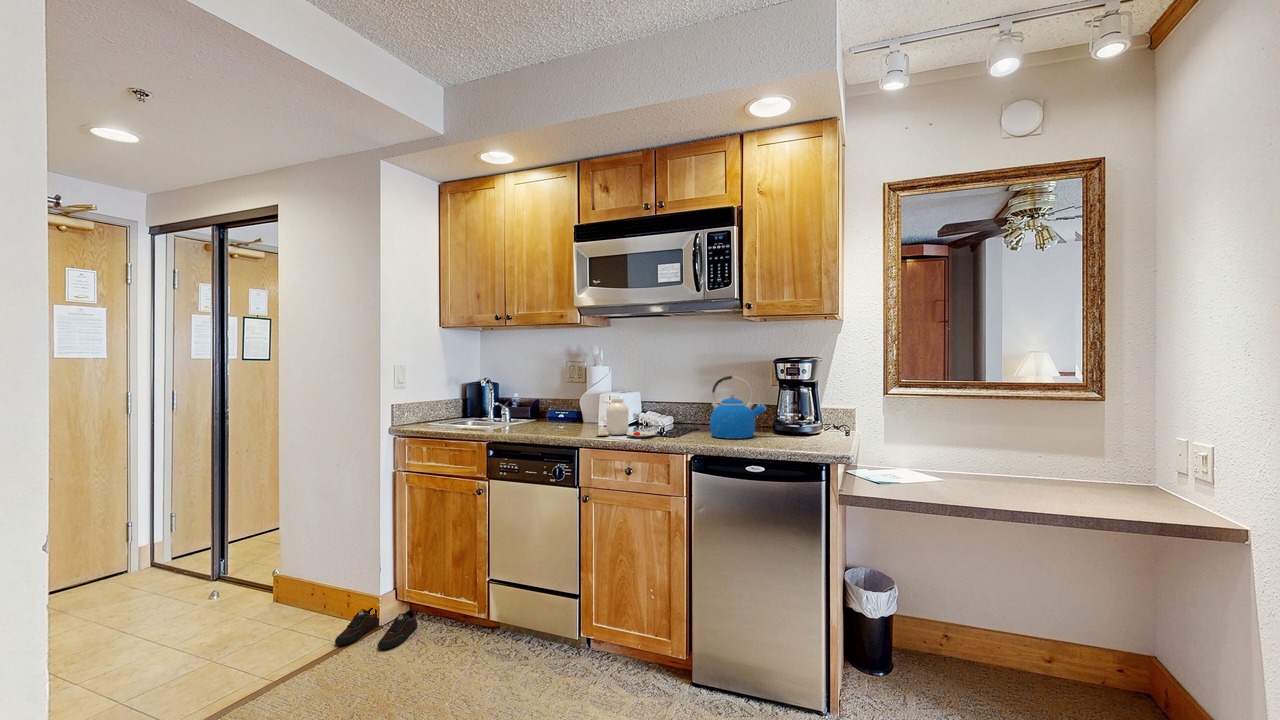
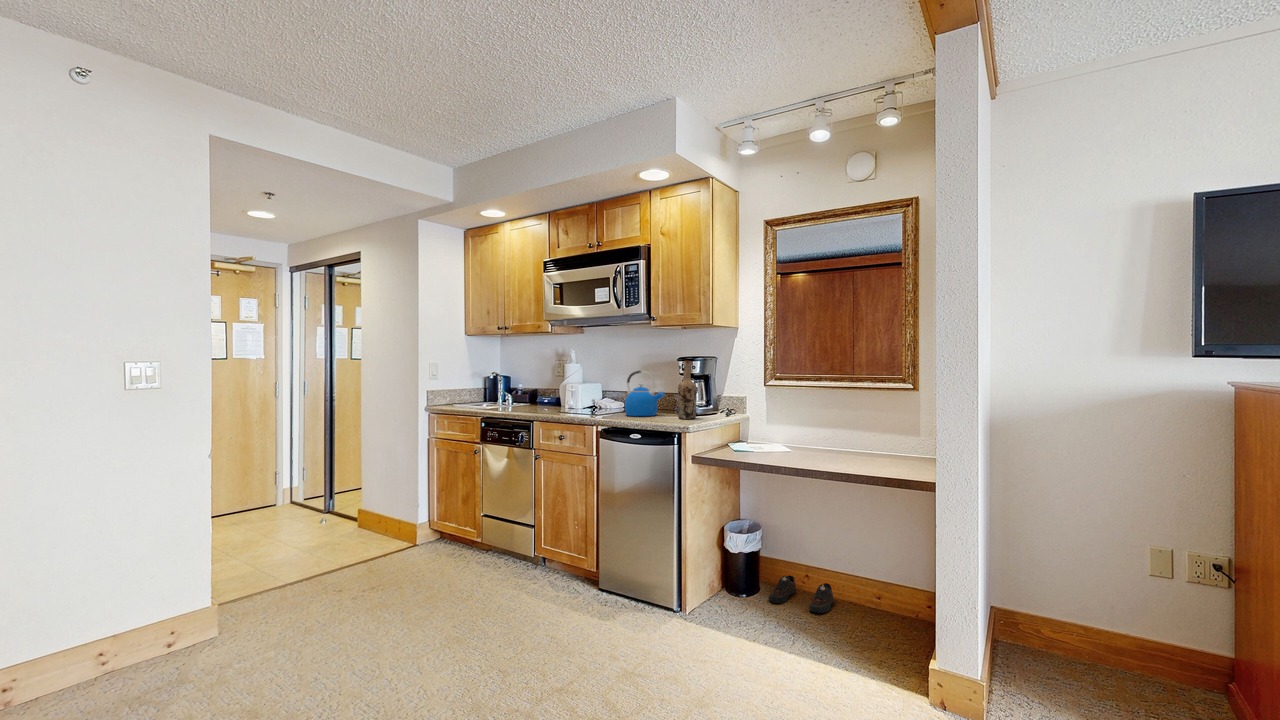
wine bottle: none [797,363,822,442] -> present [678,361,696,419]
jar: present [596,399,655,437] -> none [547,387,587,414]
shoe: present [335,608,418,649] -> present [769,575,833,613]

